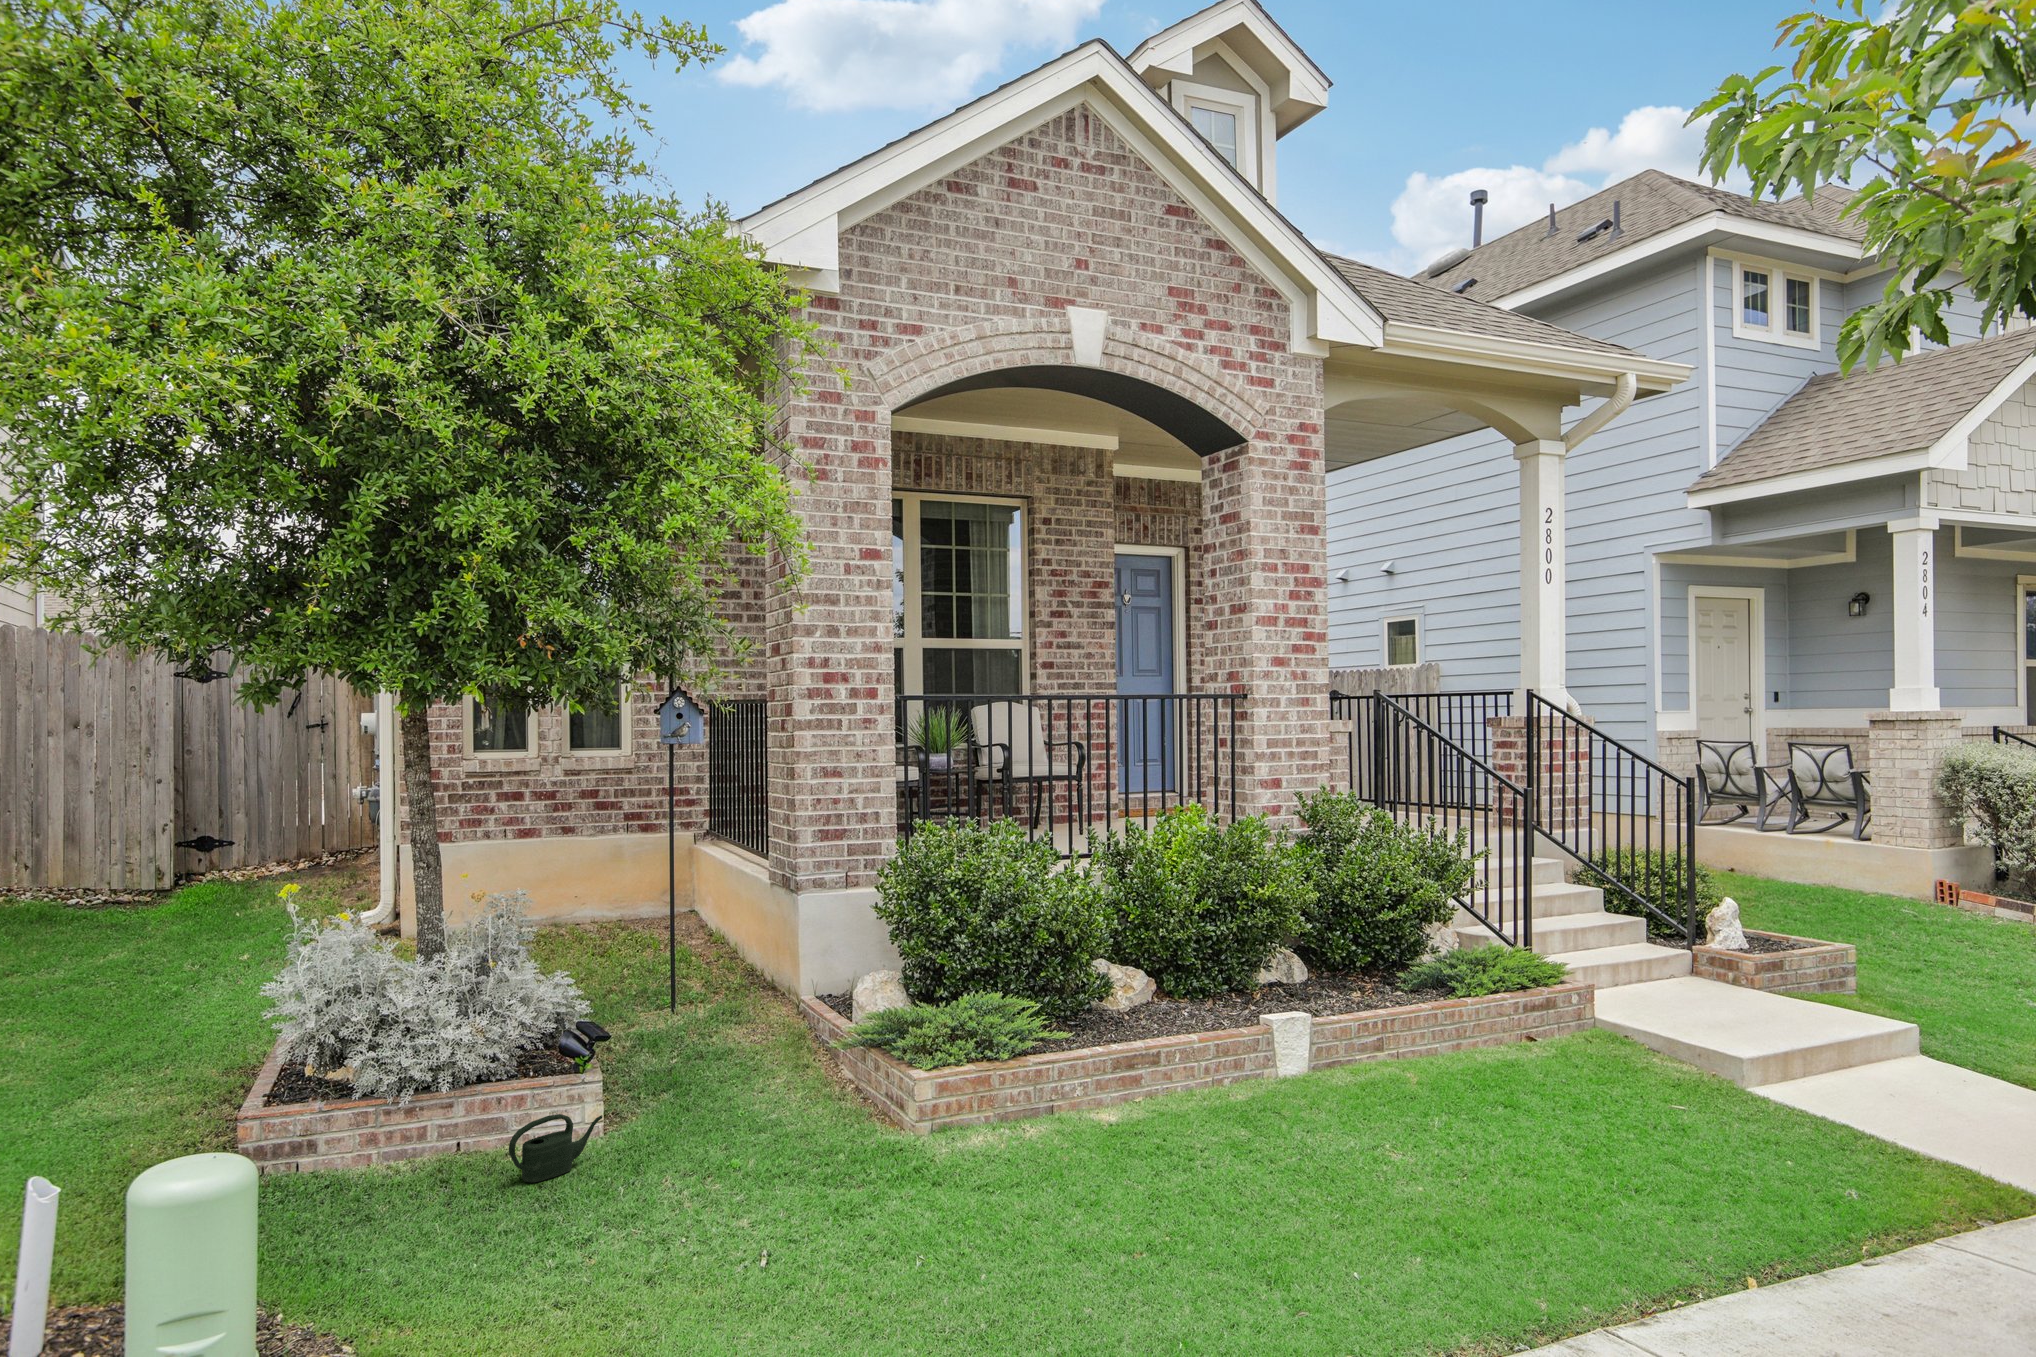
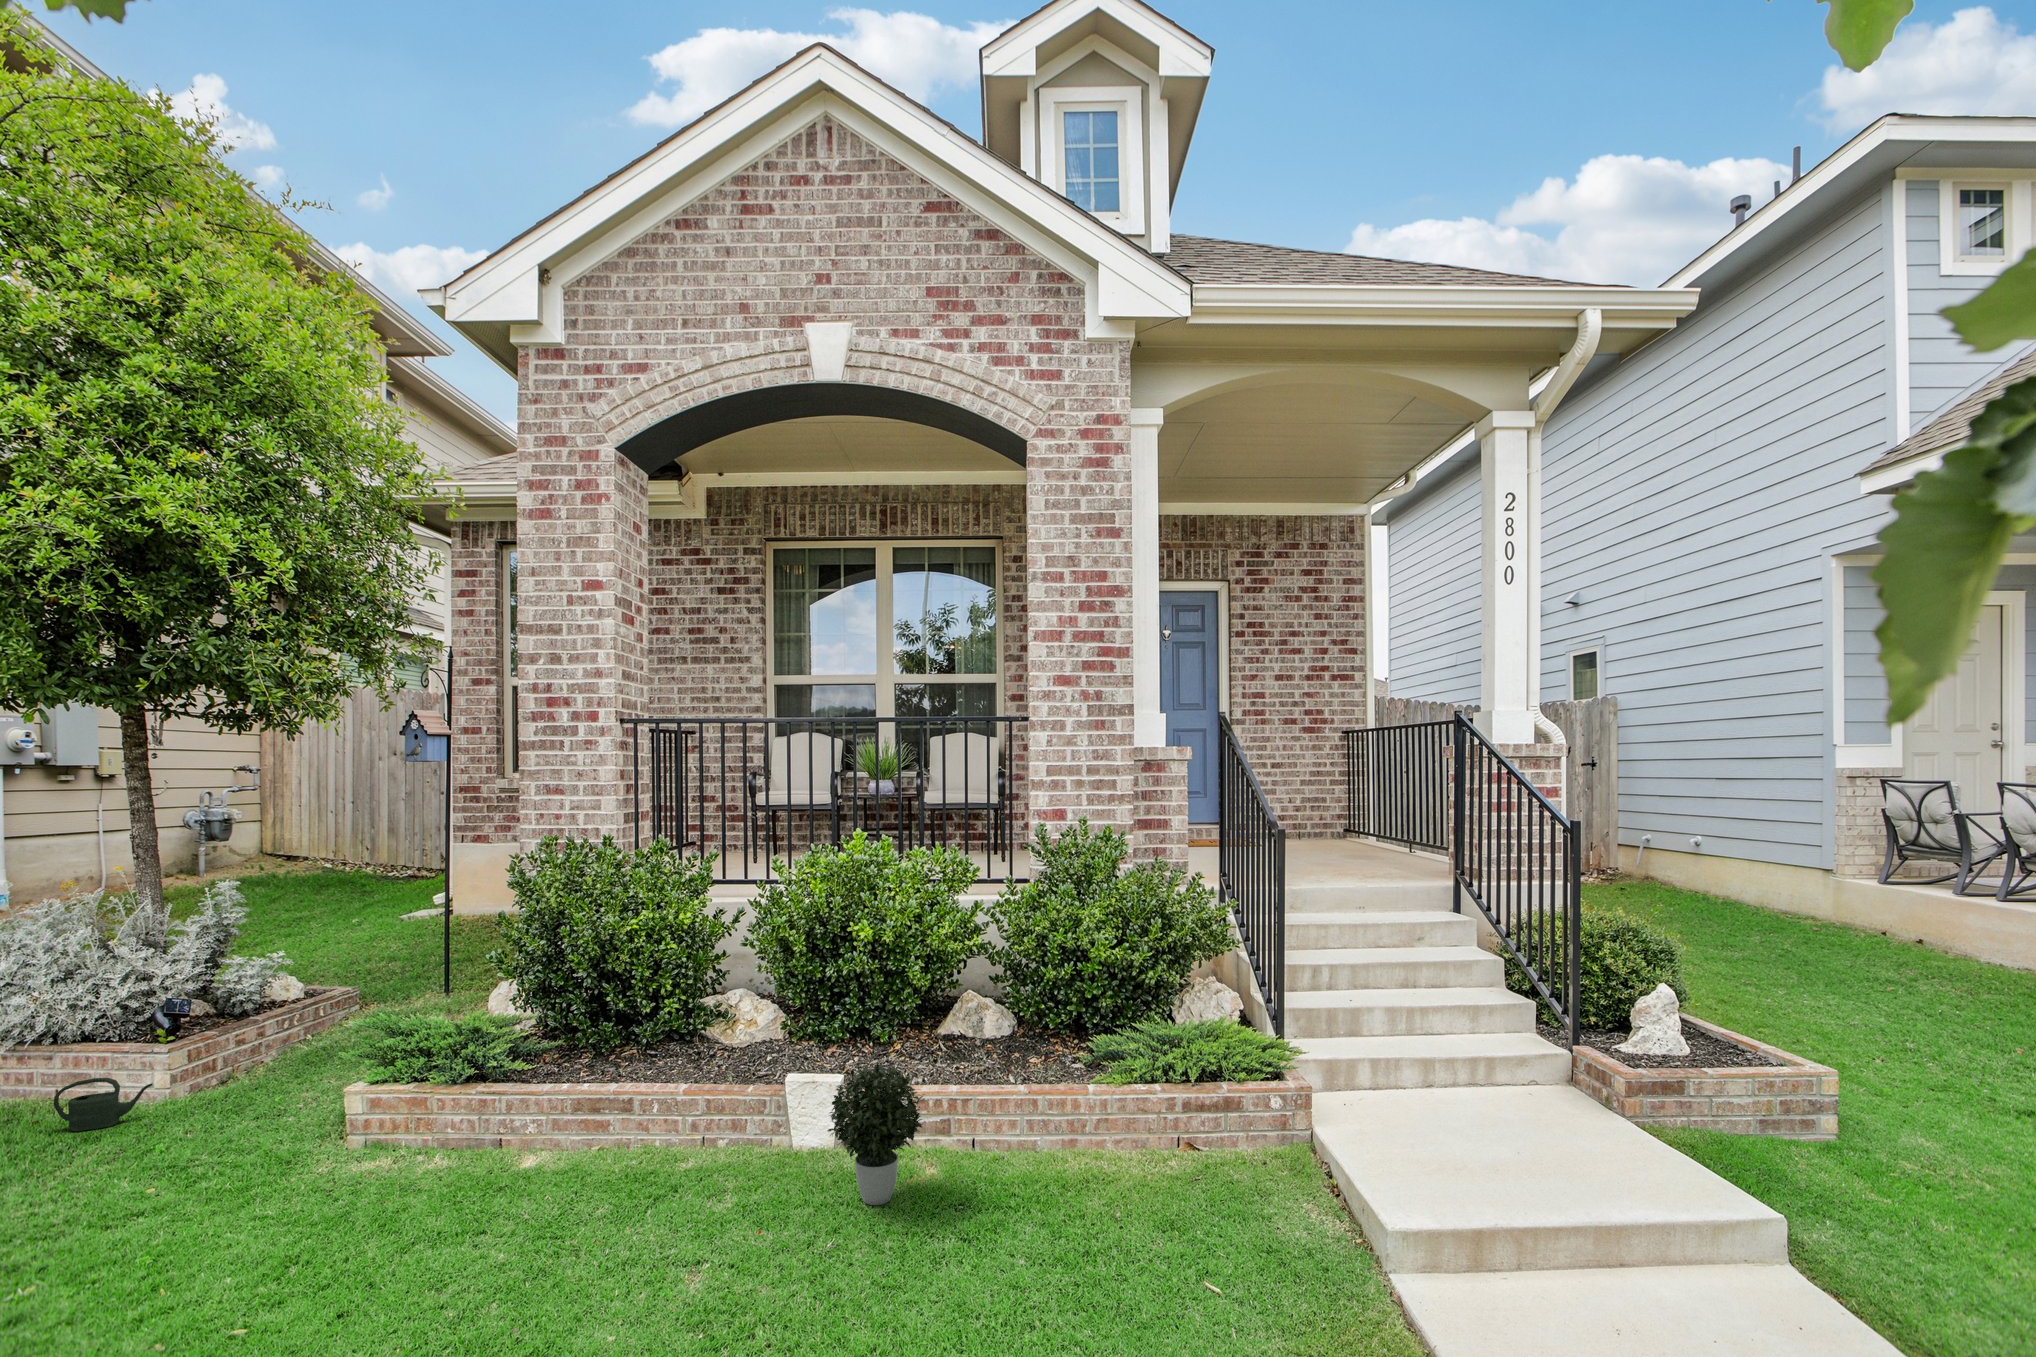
potted plant: none [1402,992,1492,1118] -> present [828,1063,923,1205]

